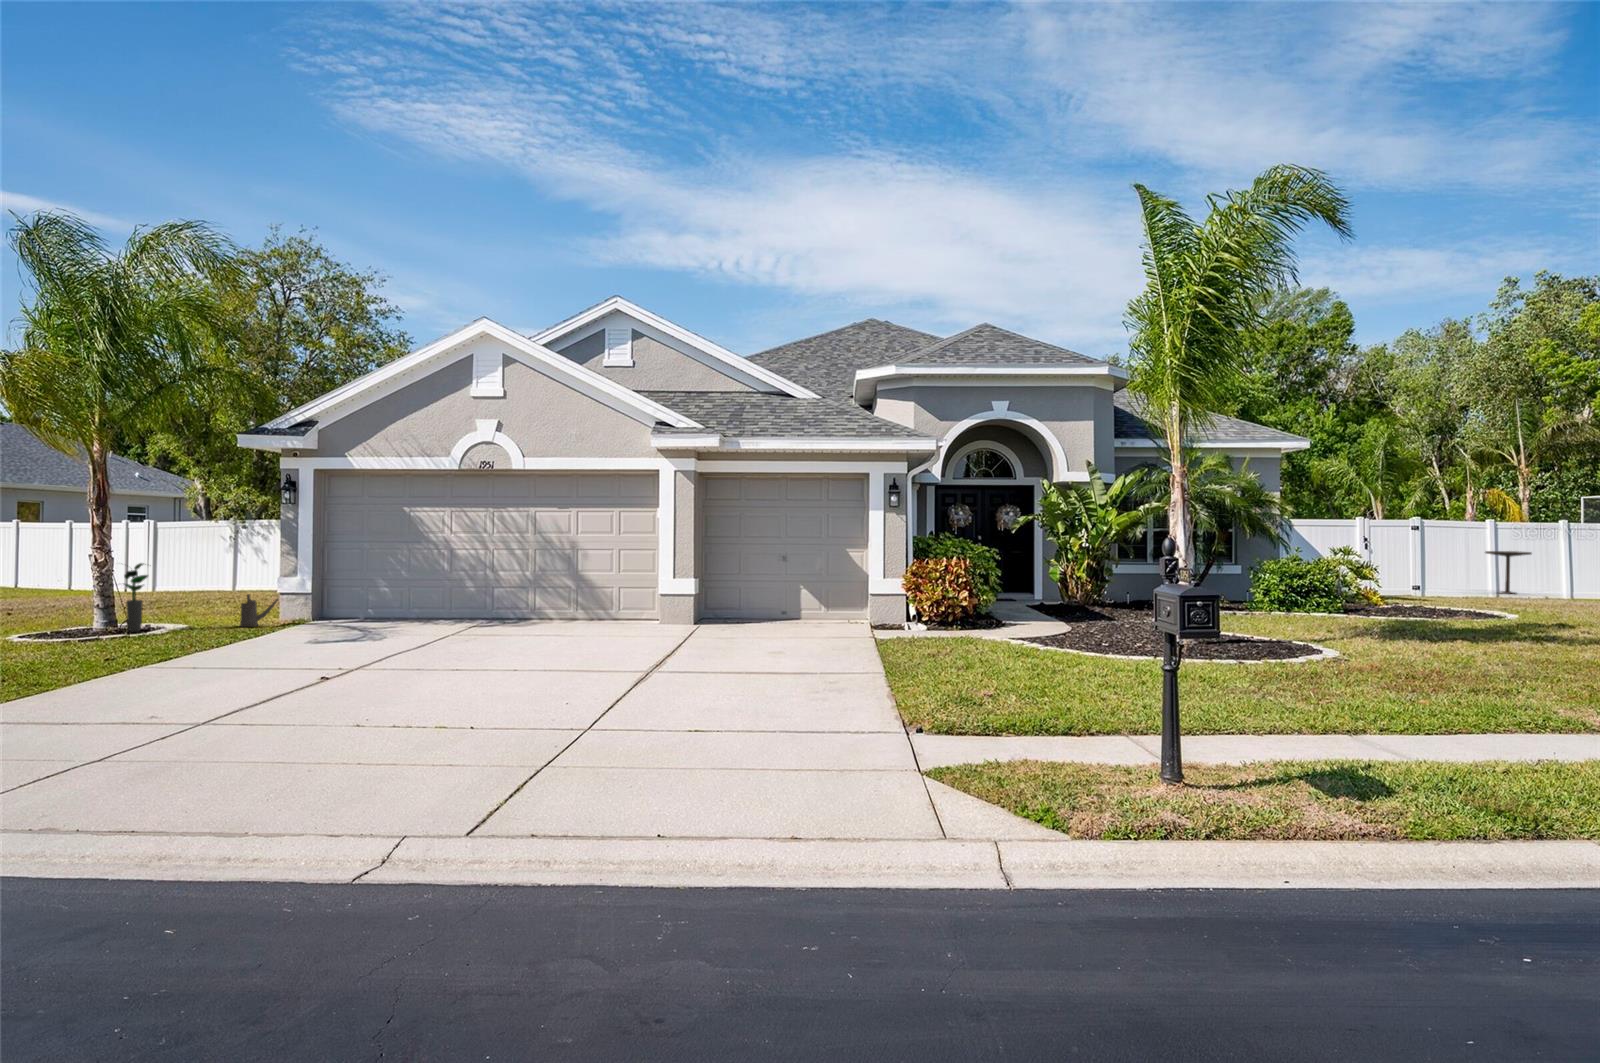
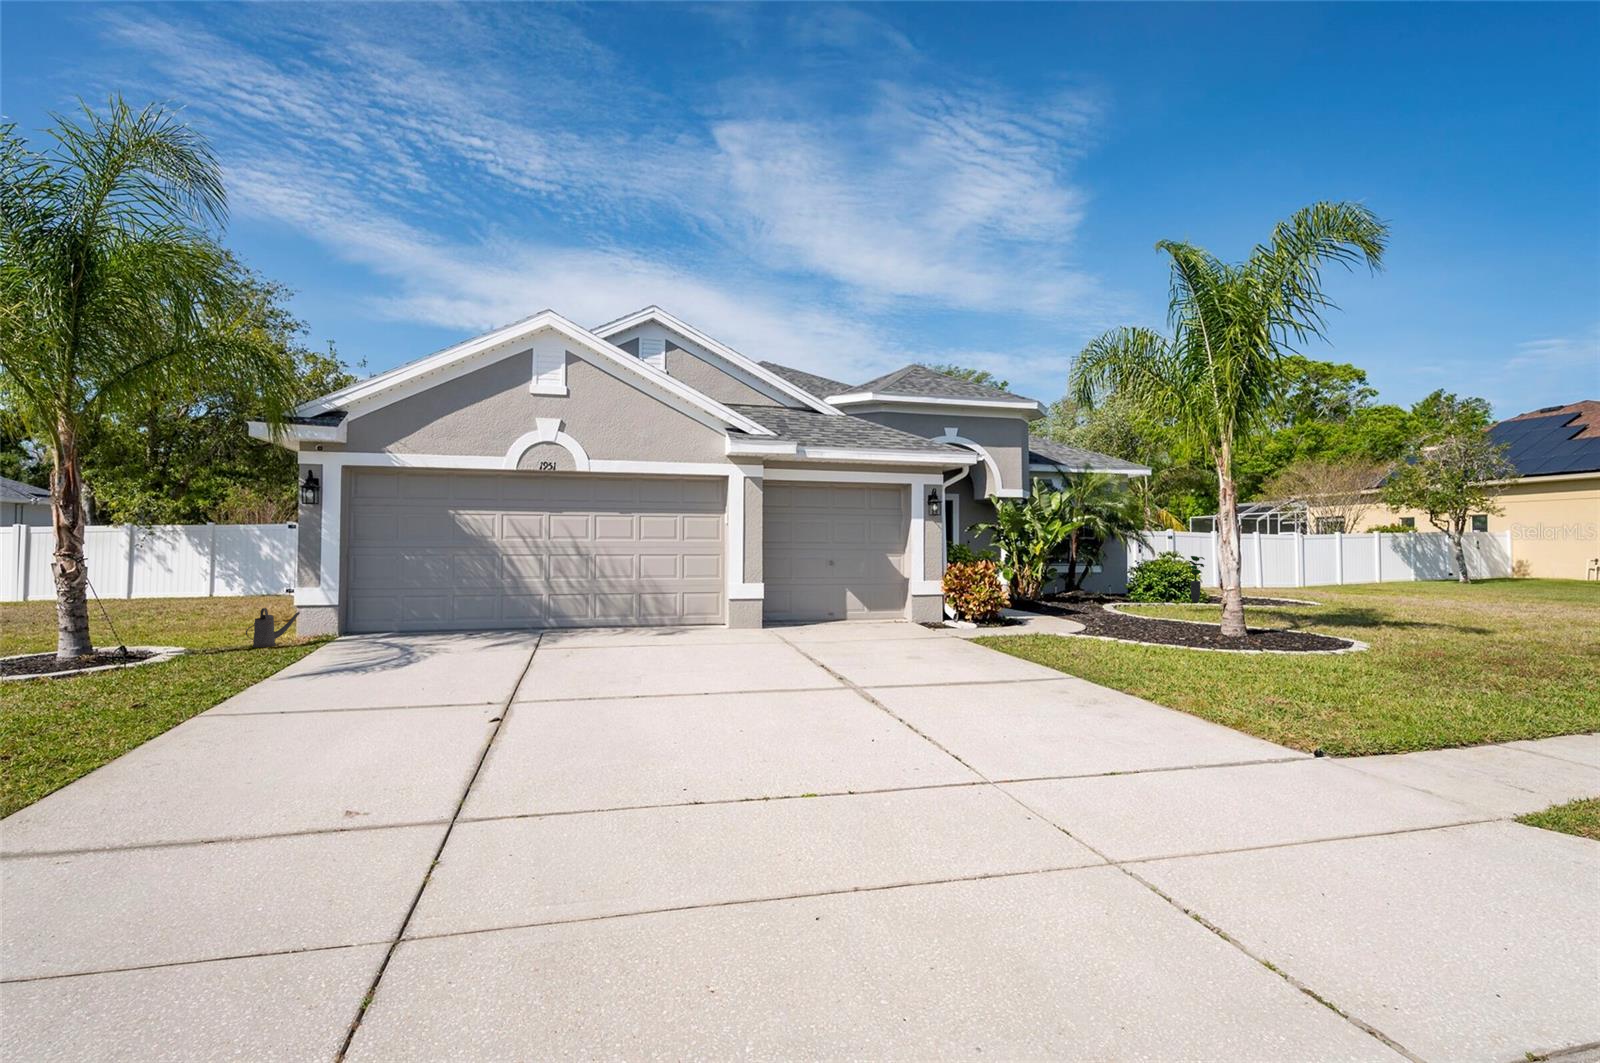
pedestal table: present [1485,551,1532,594] -> none [1261,554,1295,586]
potted plant: present [124,563,148,632] -> present [1189,556,1205,602]

